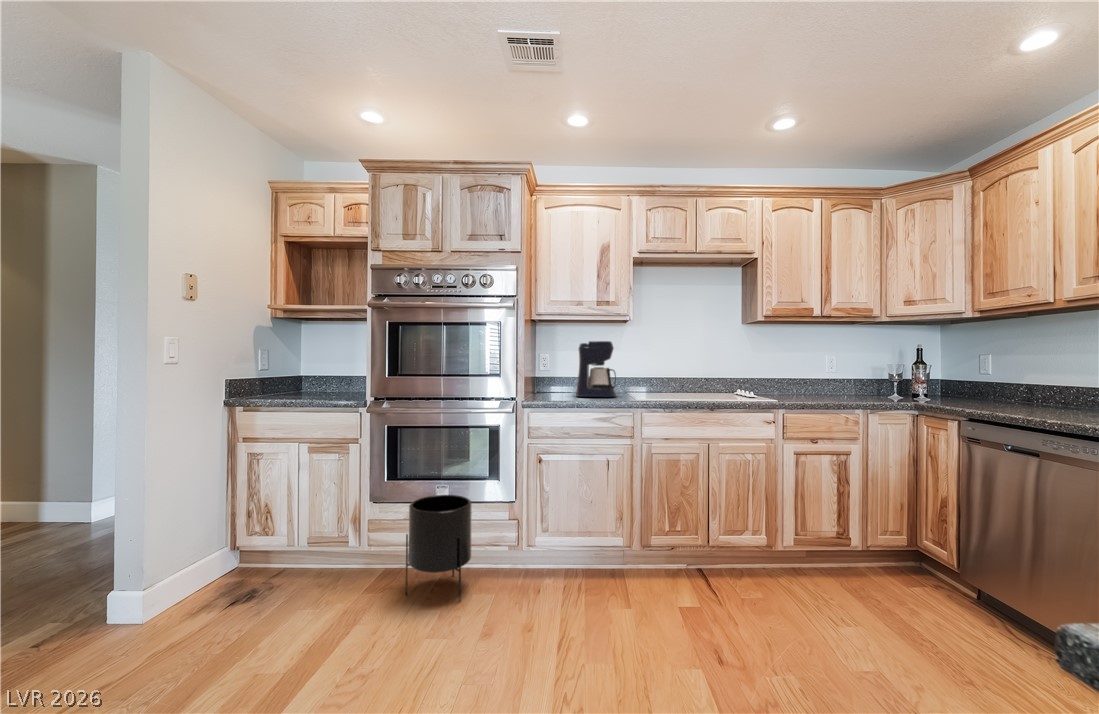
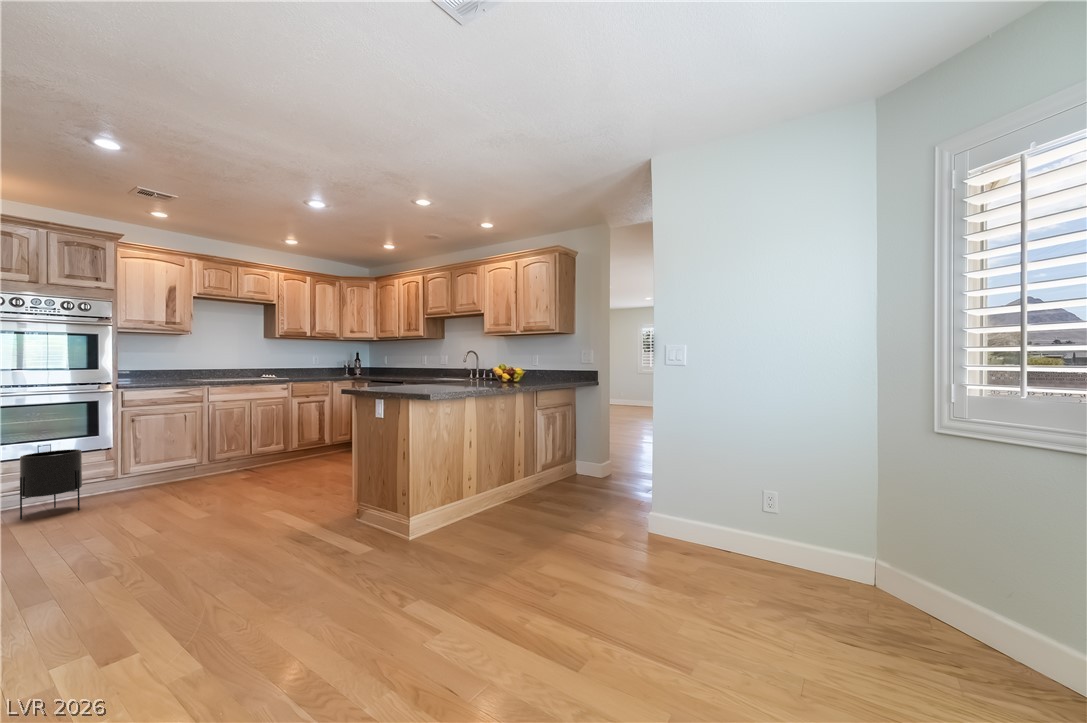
coffee maker: present [576,341,616,397] -> none [150,346,184,382]

